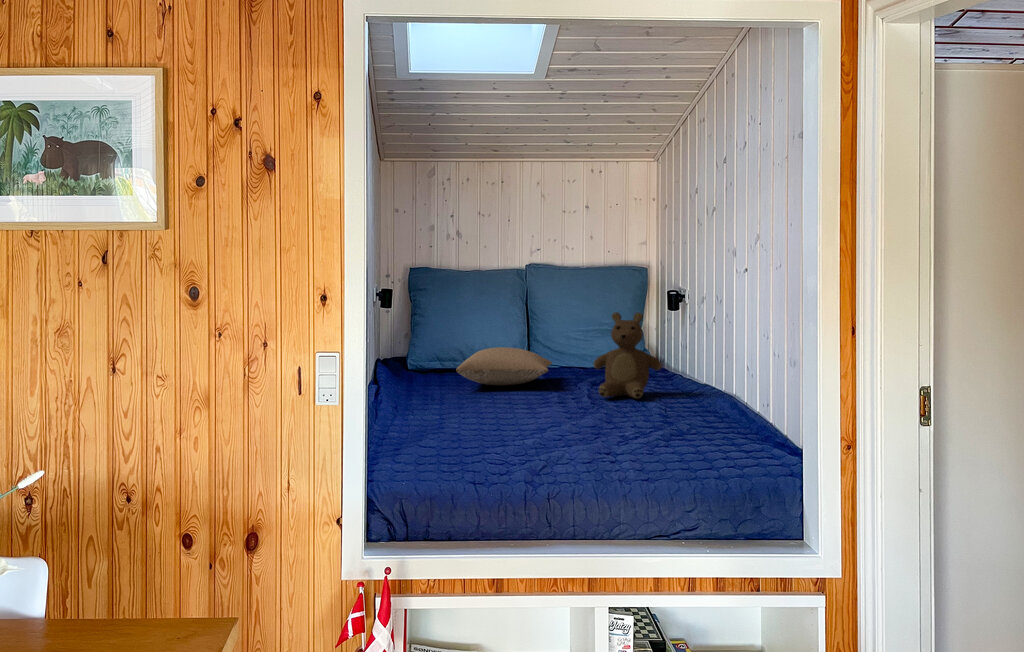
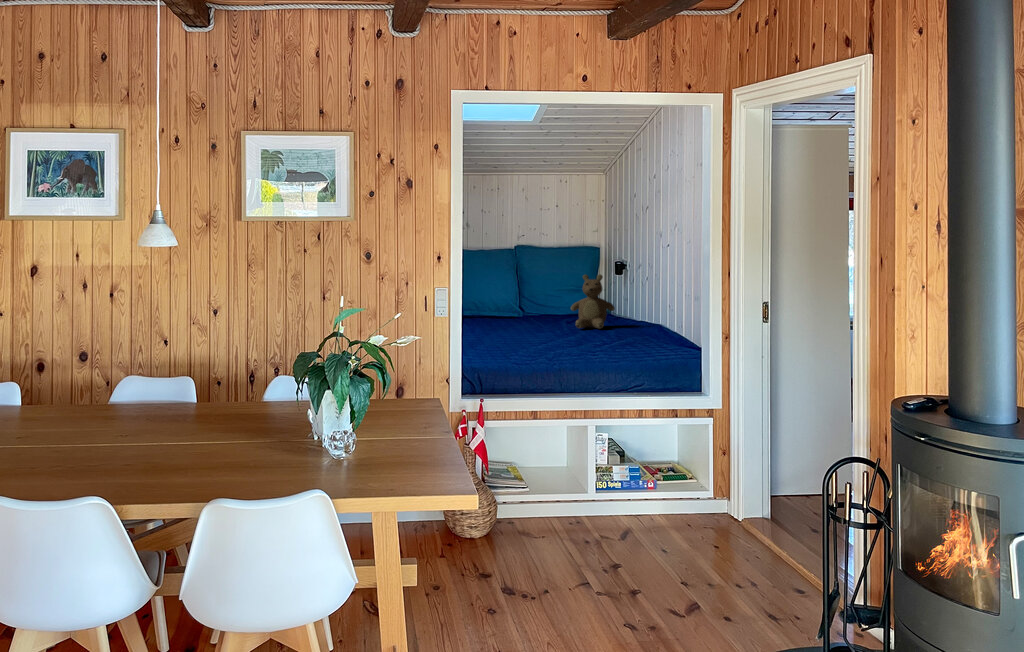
pillow: present [456,347,552,385] -> none [481,300,541,324]

